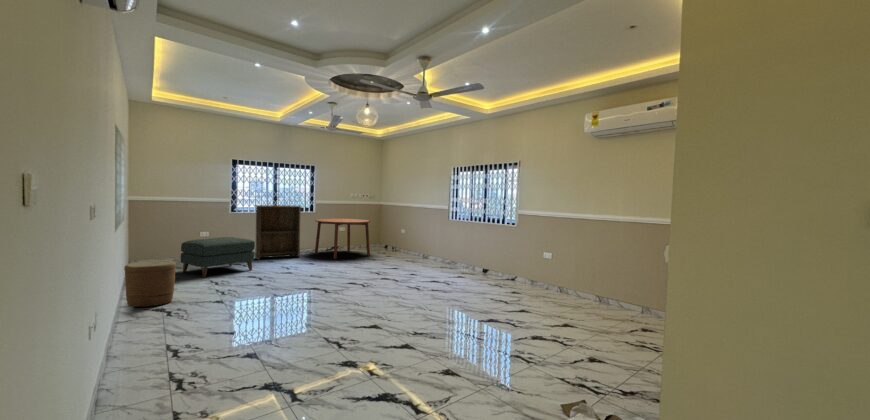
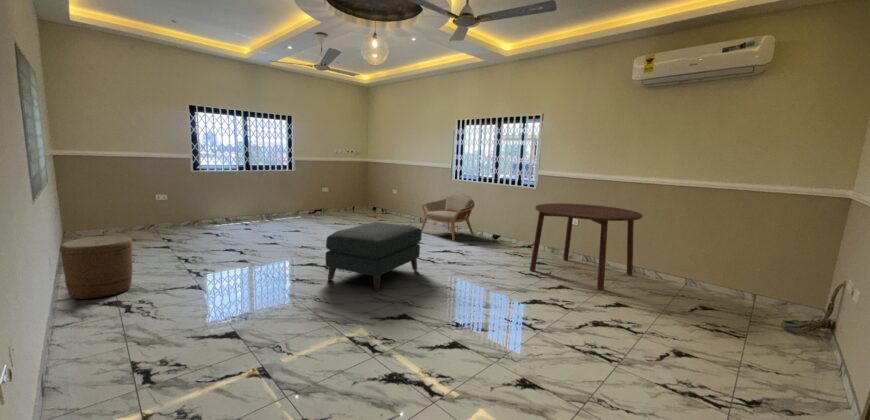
bookshelf: present [255,205,301,260] -> none [223,162,279,227]
dining table: present [315,219,370,259] -> present [530,203,642,290]
armchair: none [421,233,468,275] -> present [421,194,475,241]
ottoman: present [181,237,255,277] -> present [325,222,422,291]

